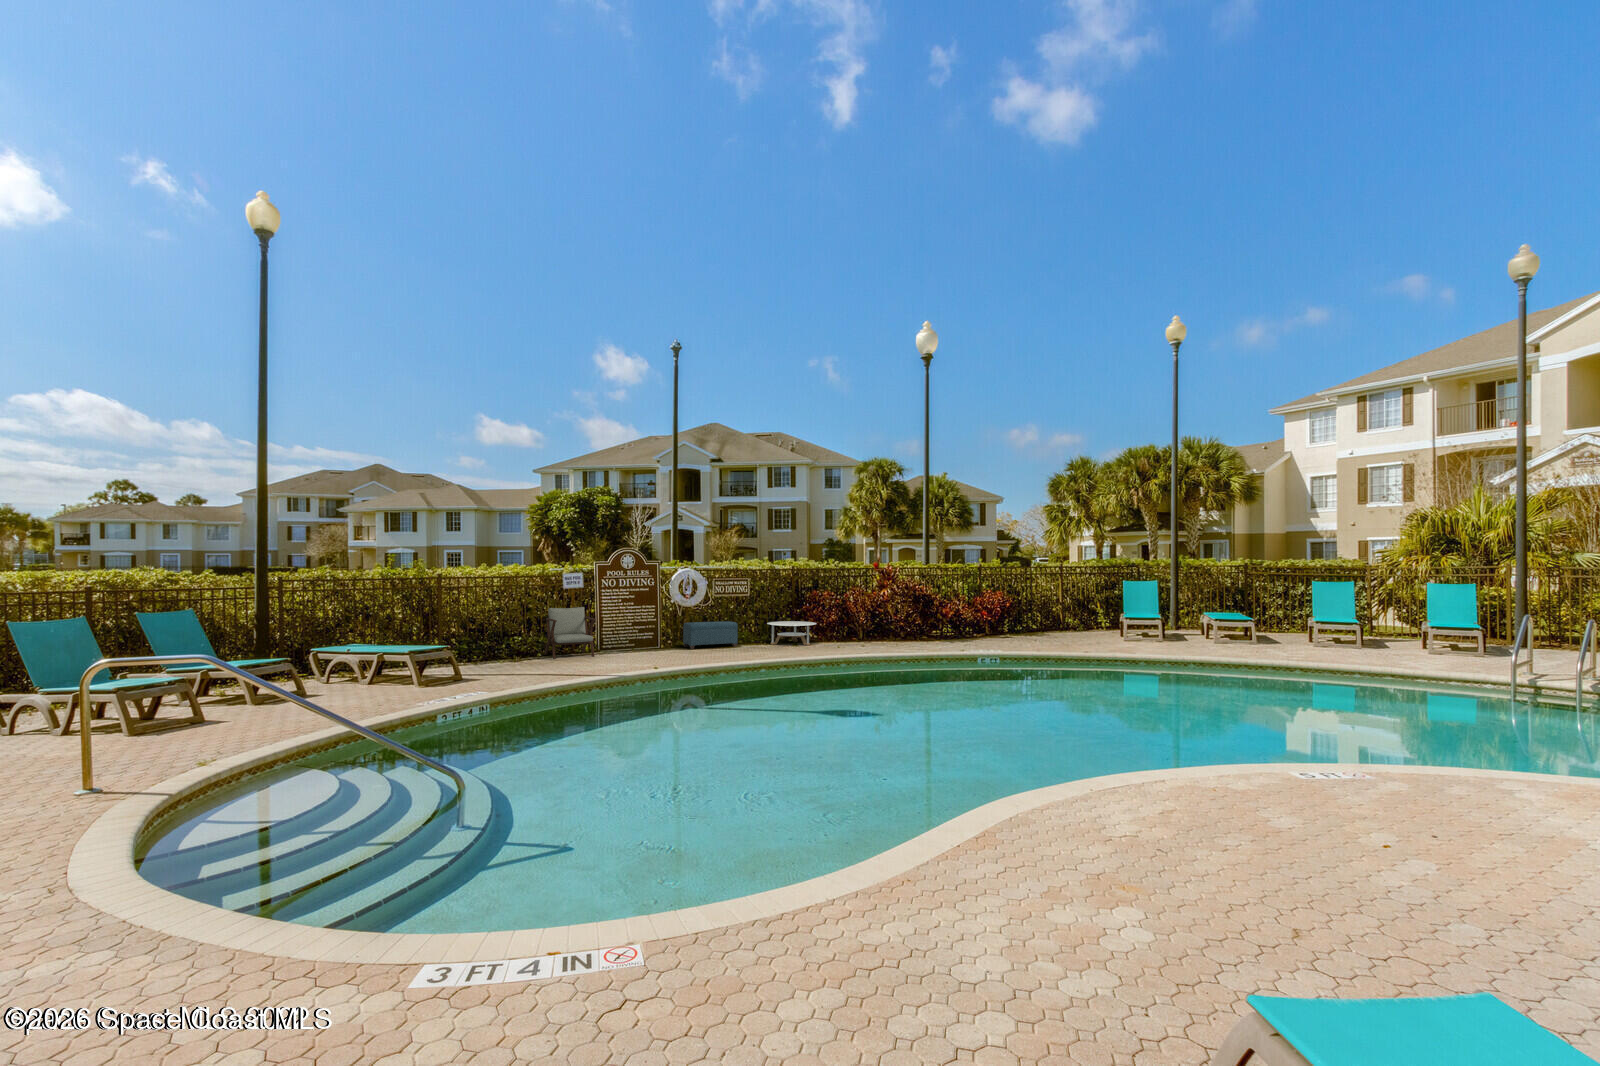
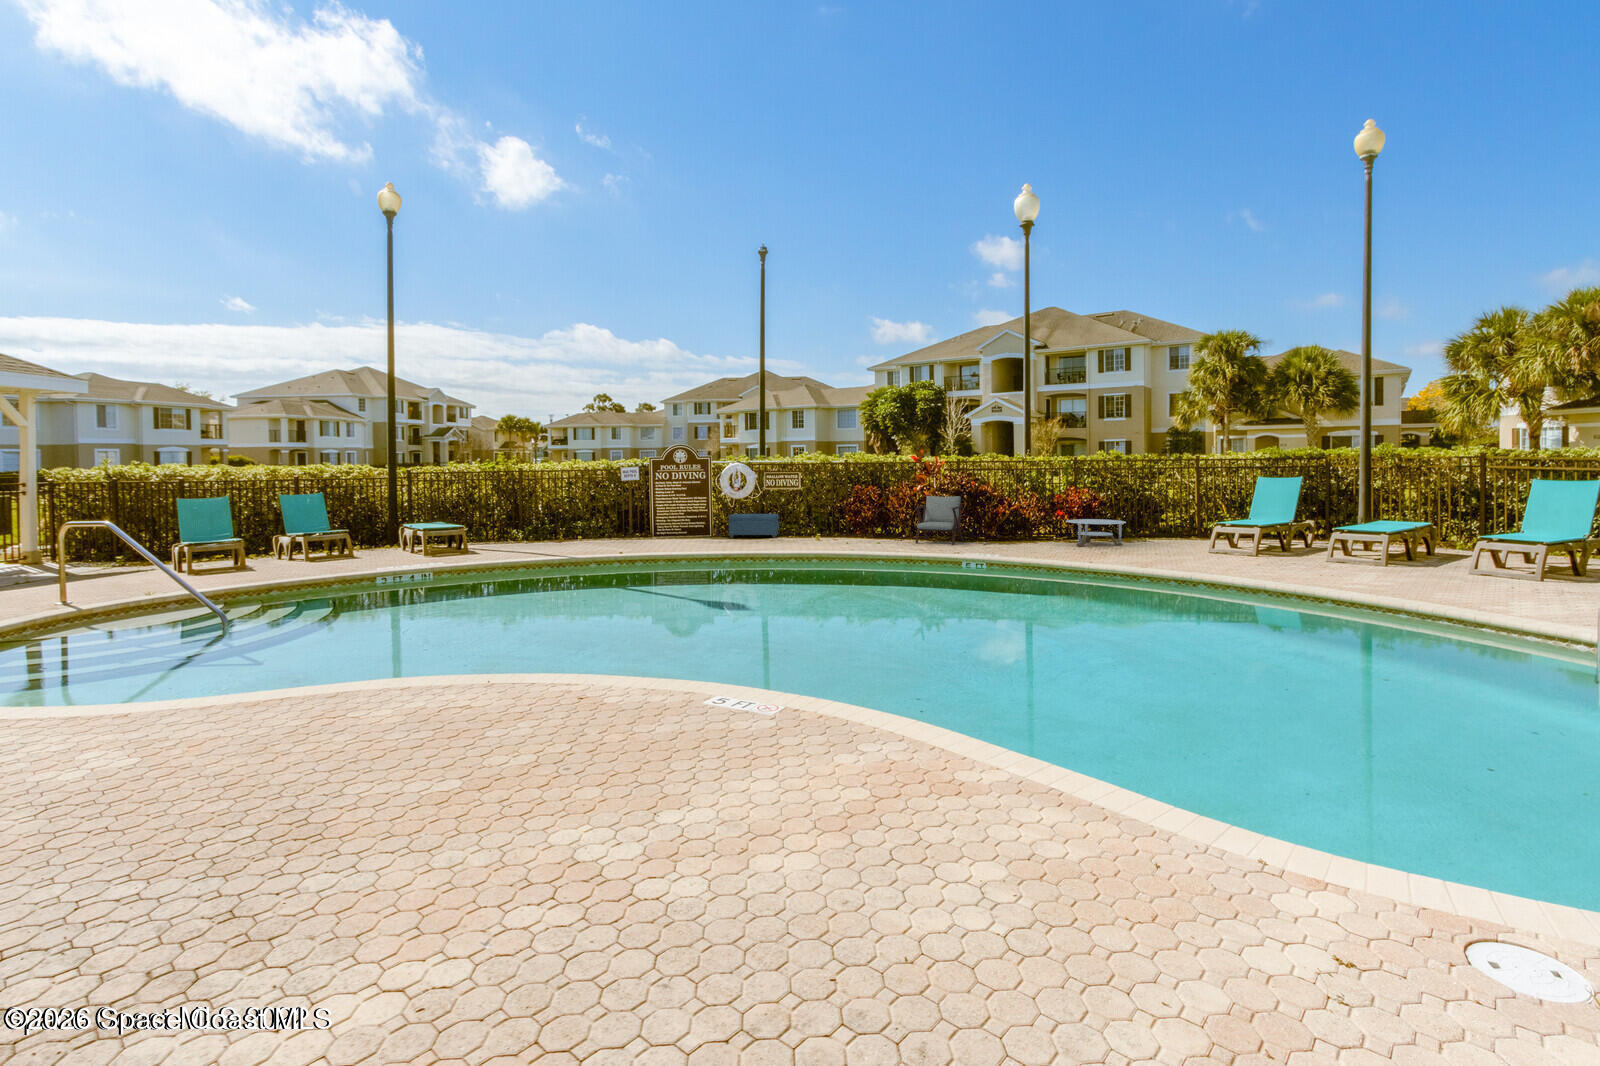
lounge chair: present [544,607,596,659] -> present [915,496,963,545]
round table: present [767,621,817,645] -> present [1066,519,1126,546]

